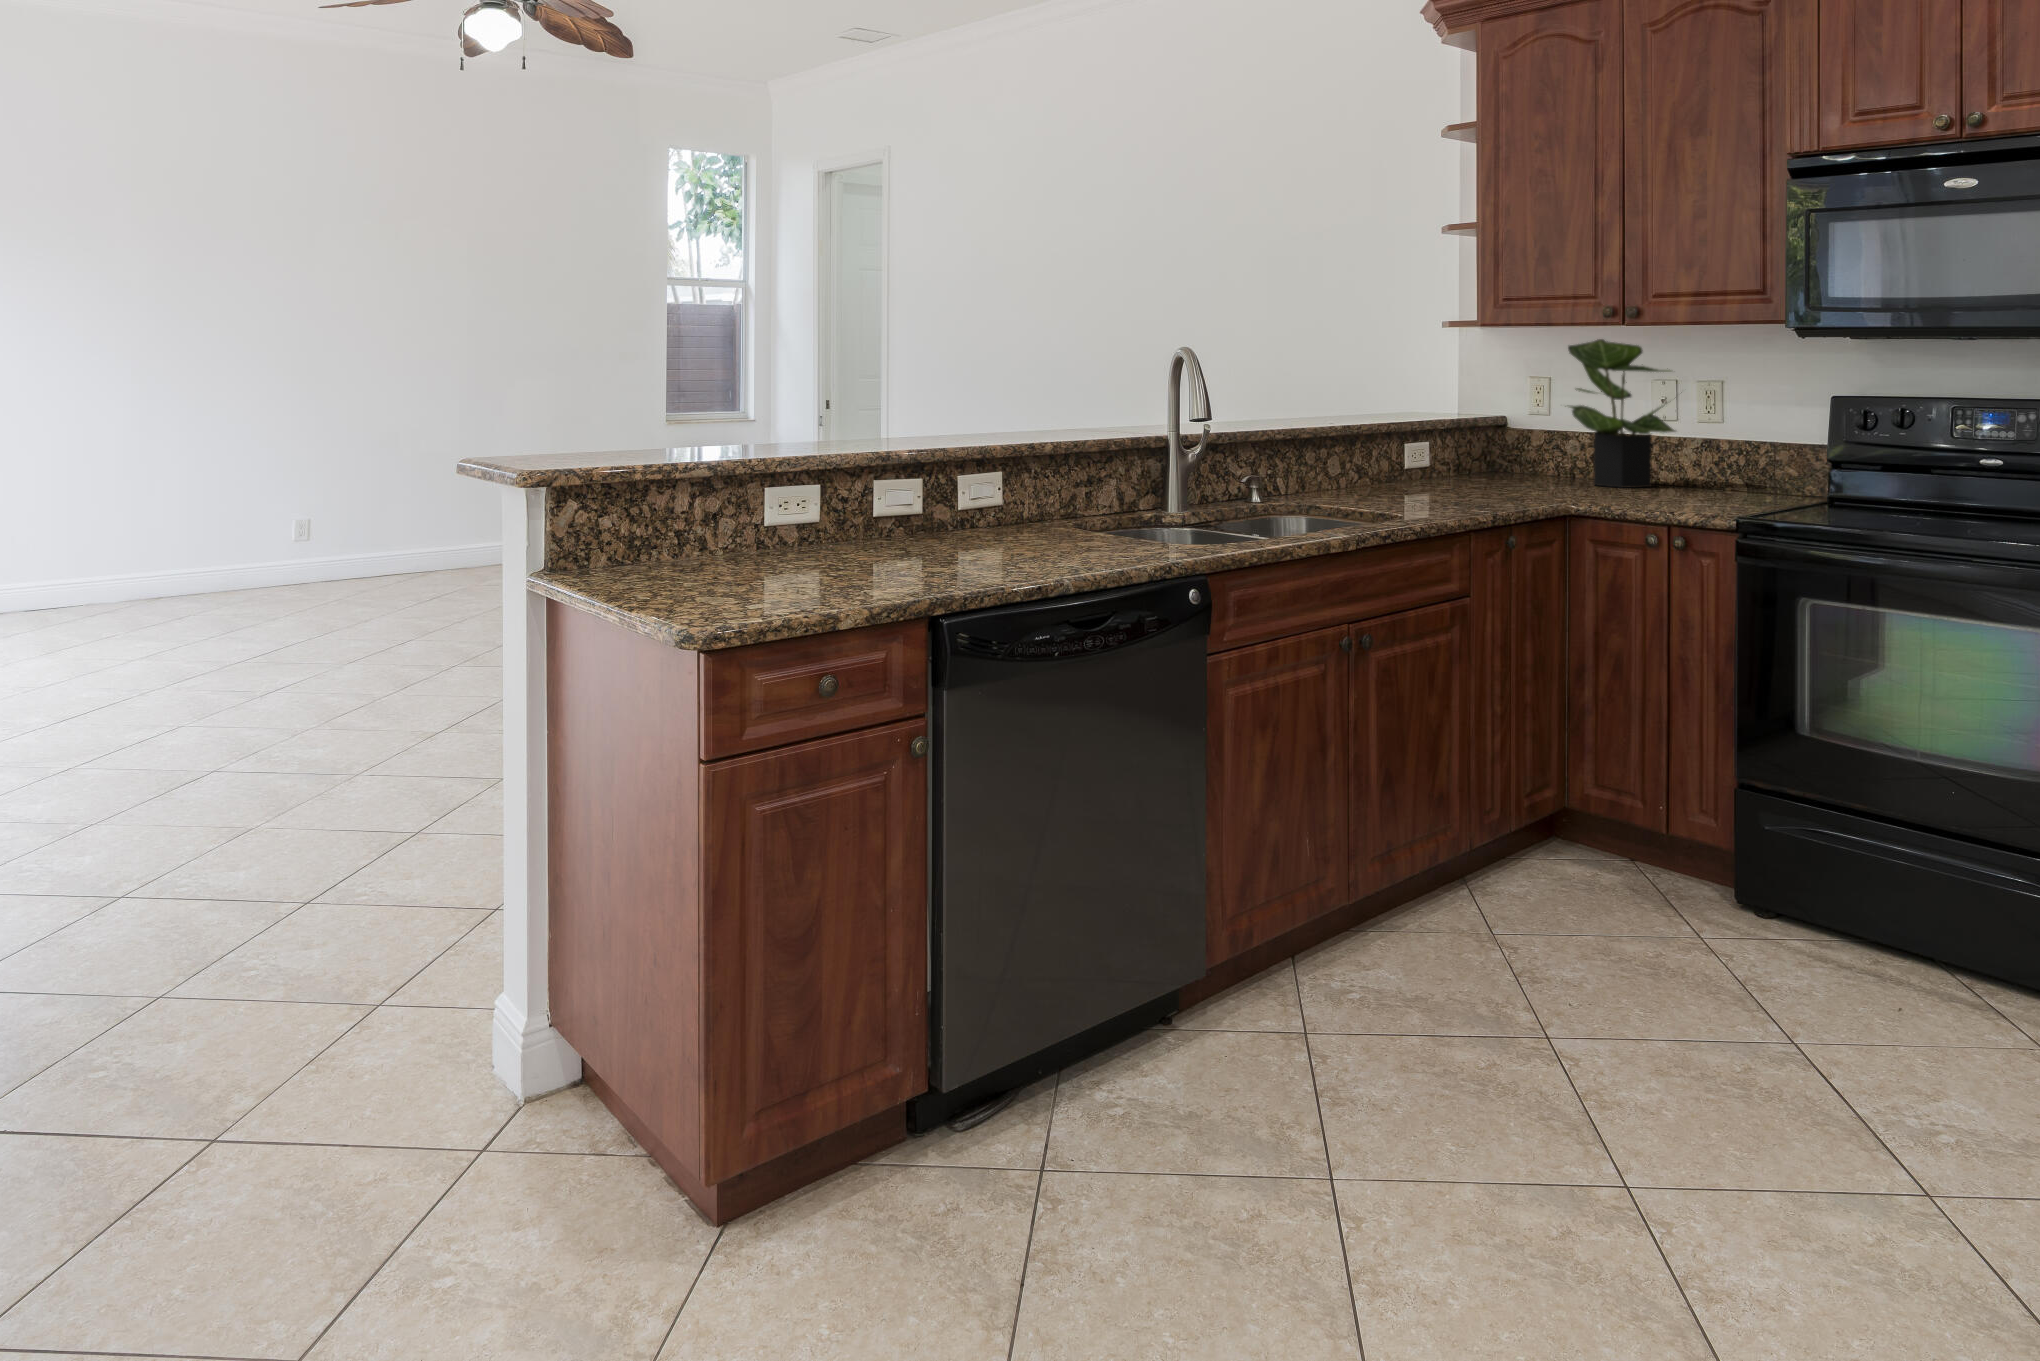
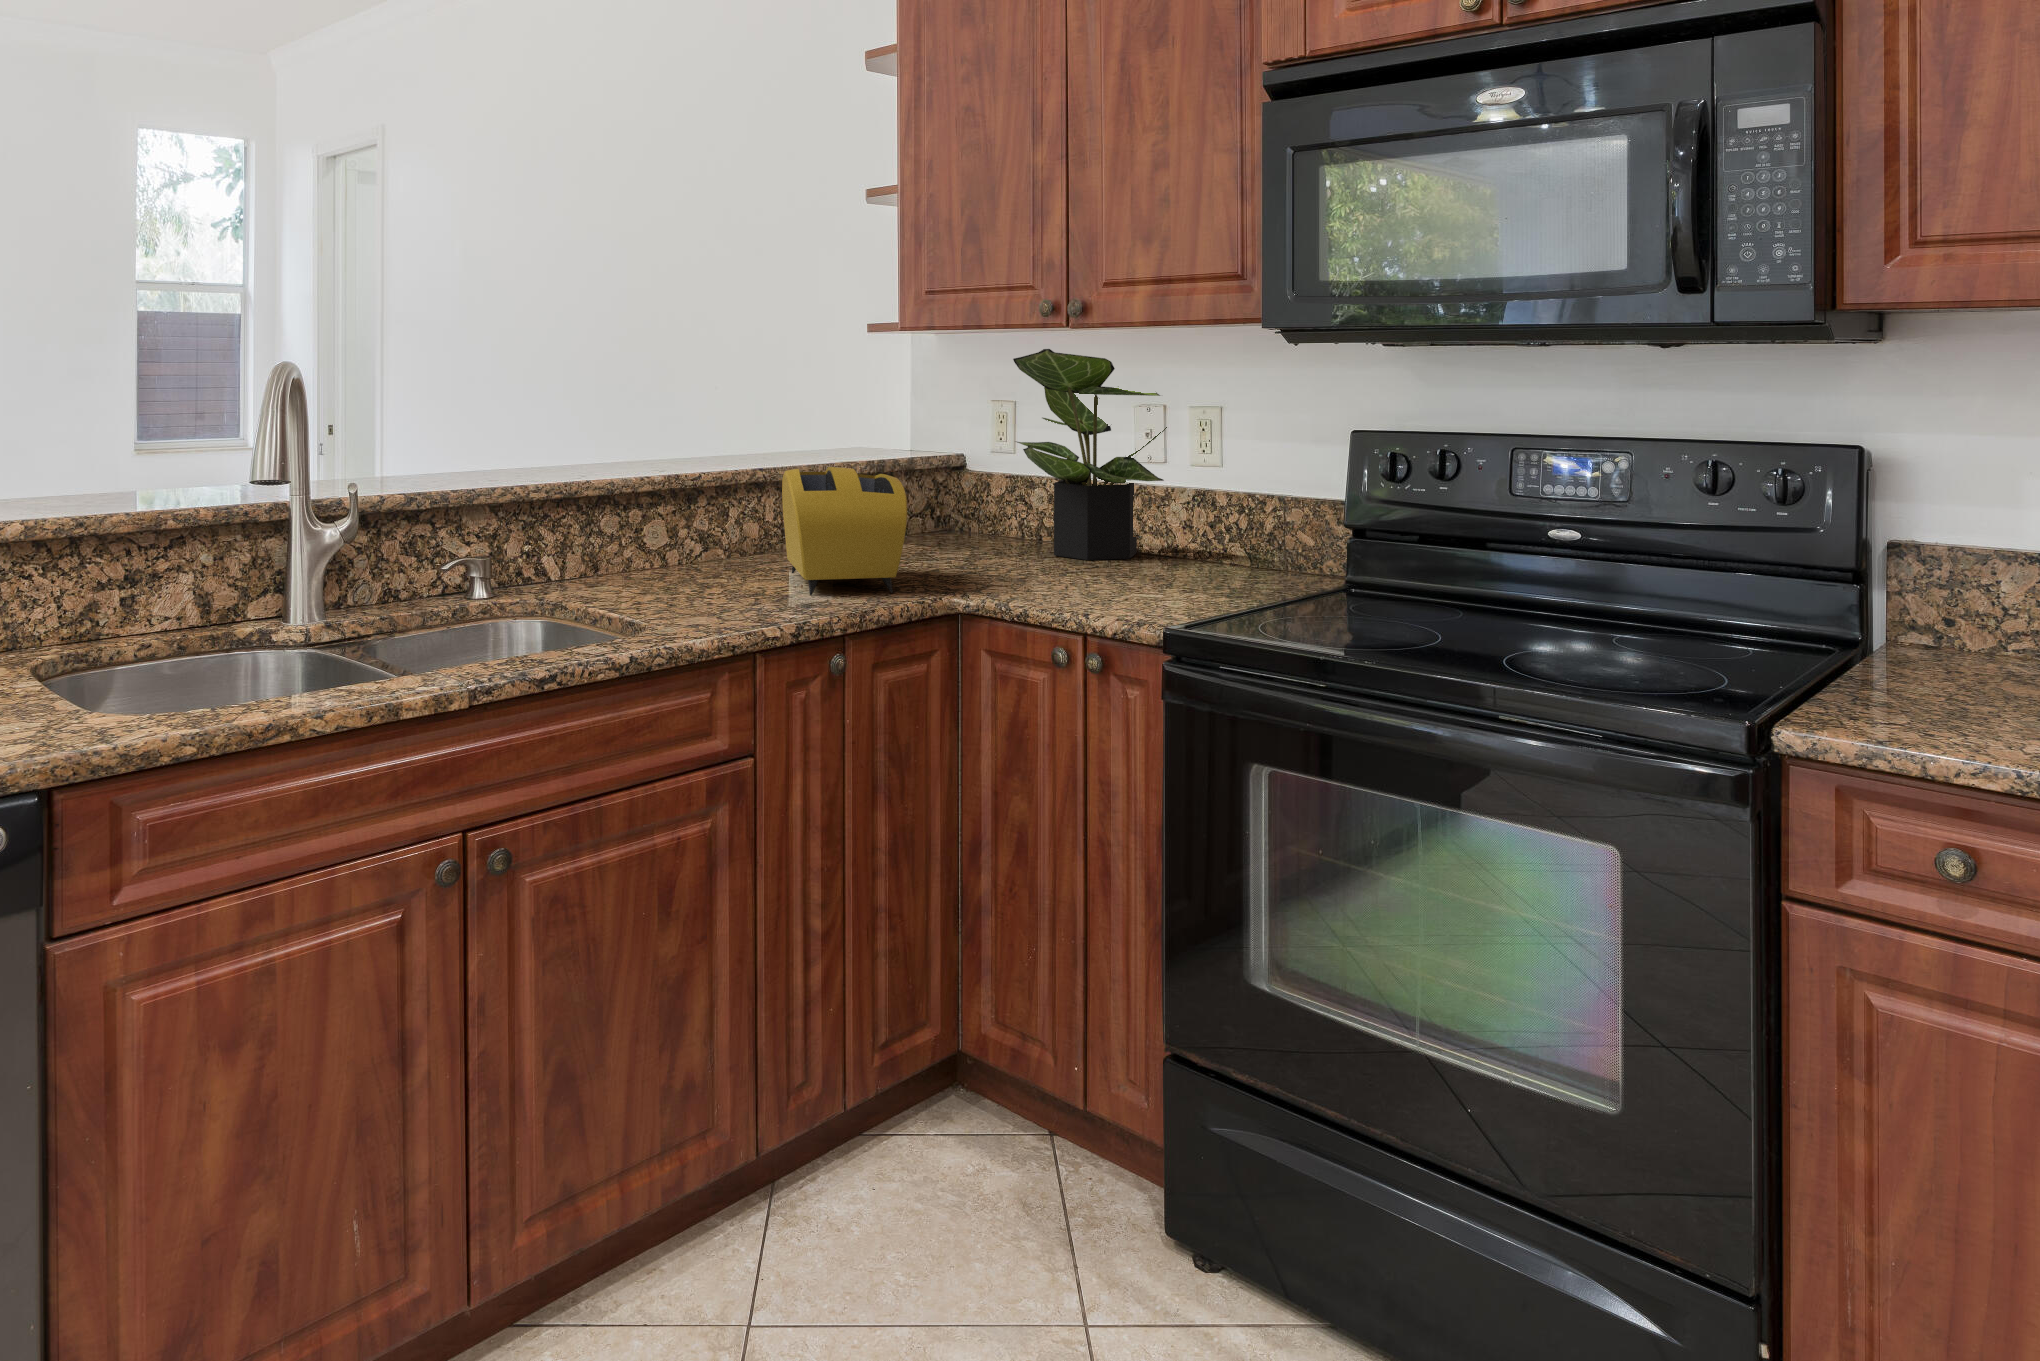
toaster: none [1423,419,1528,503] -> present [782,467,907,595]

